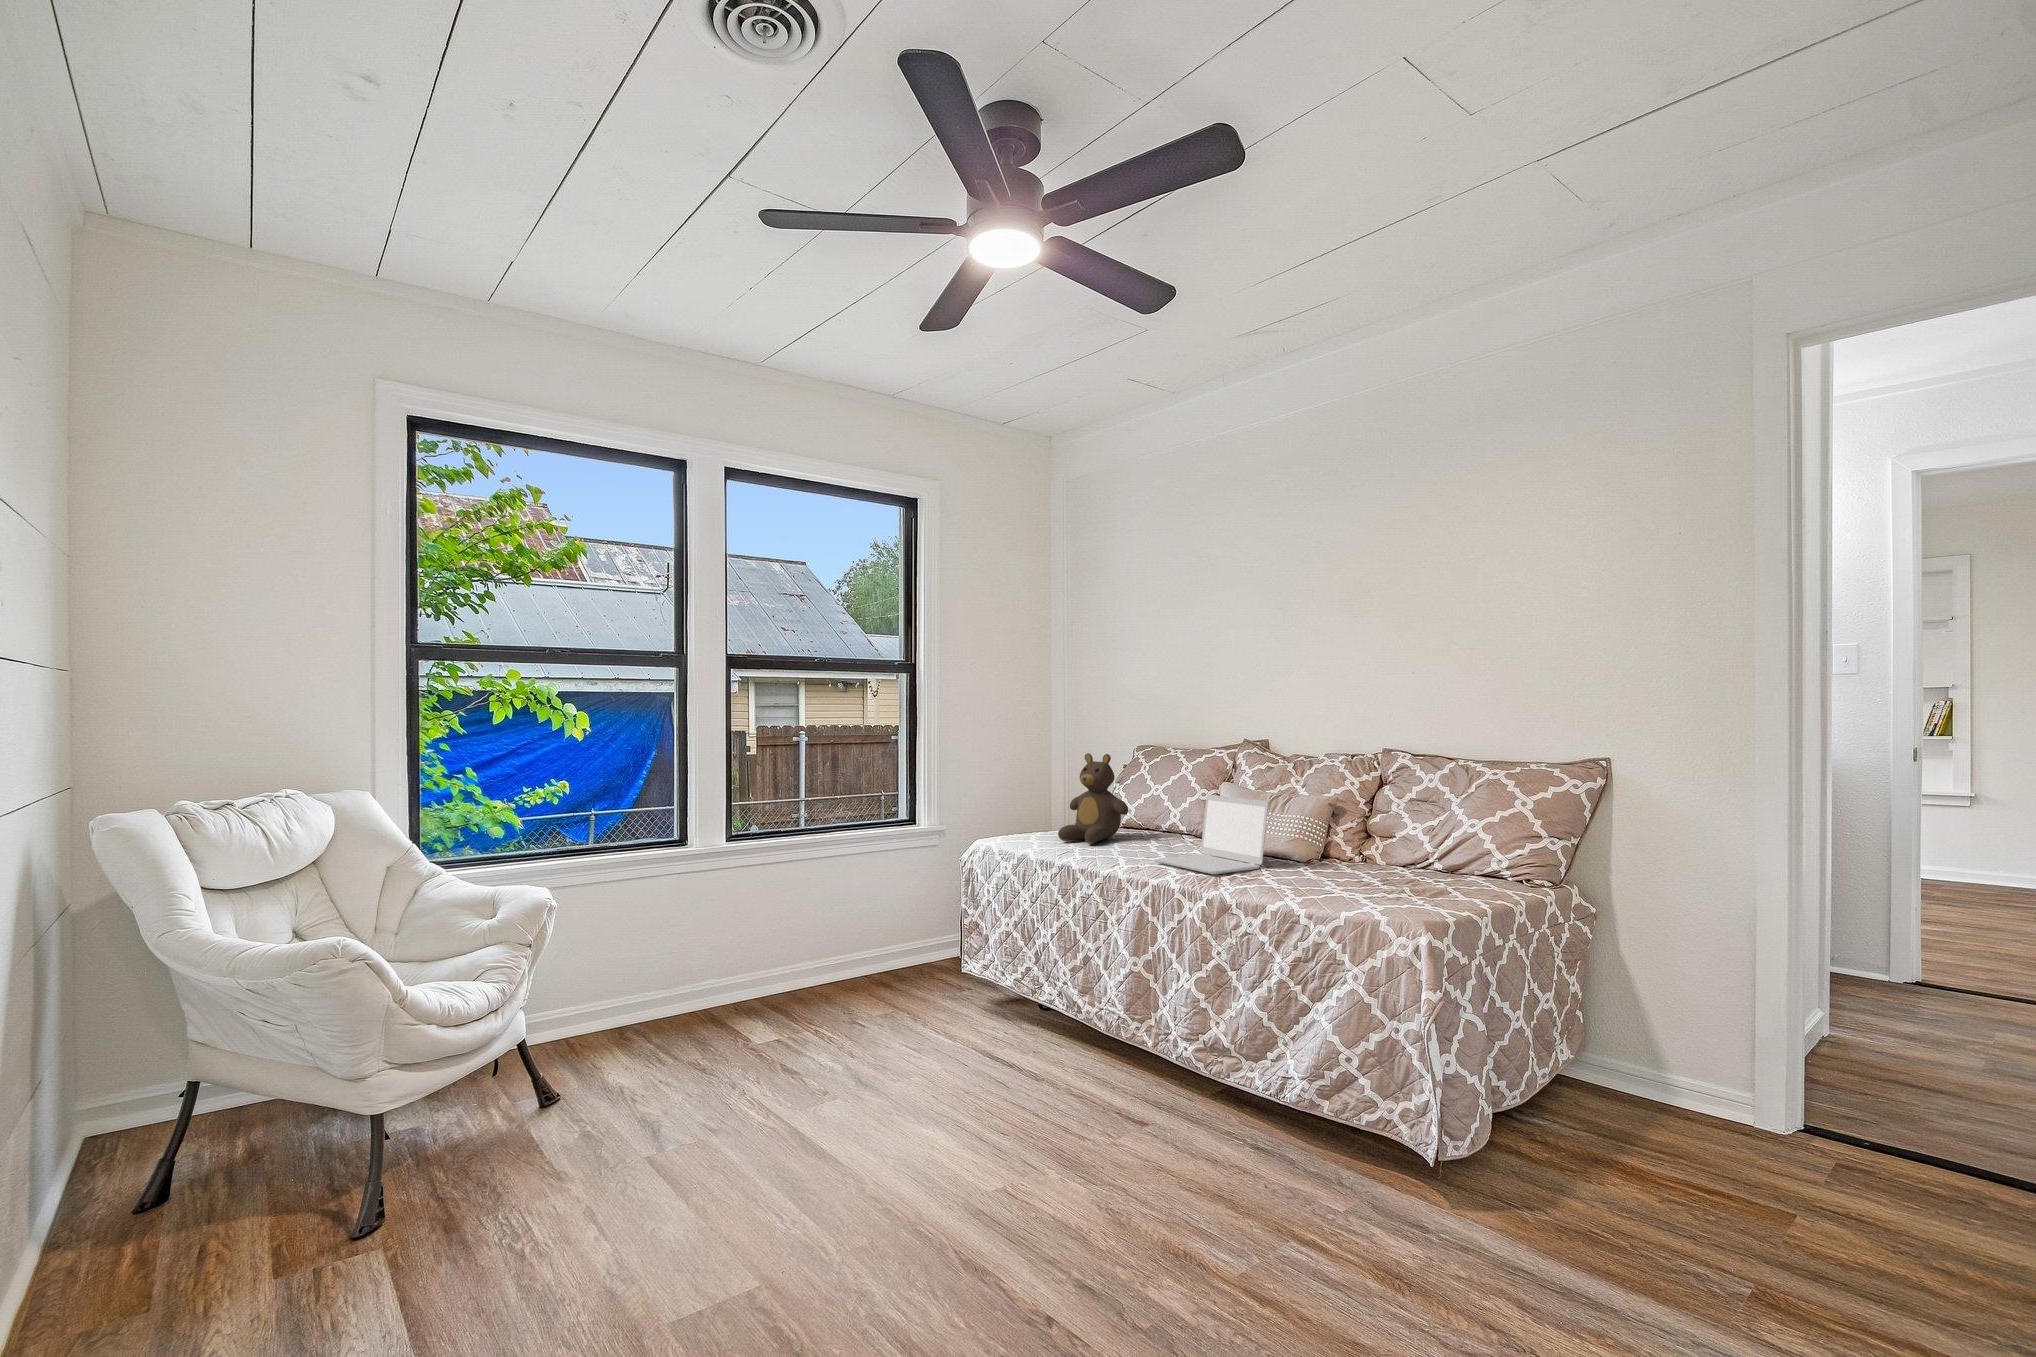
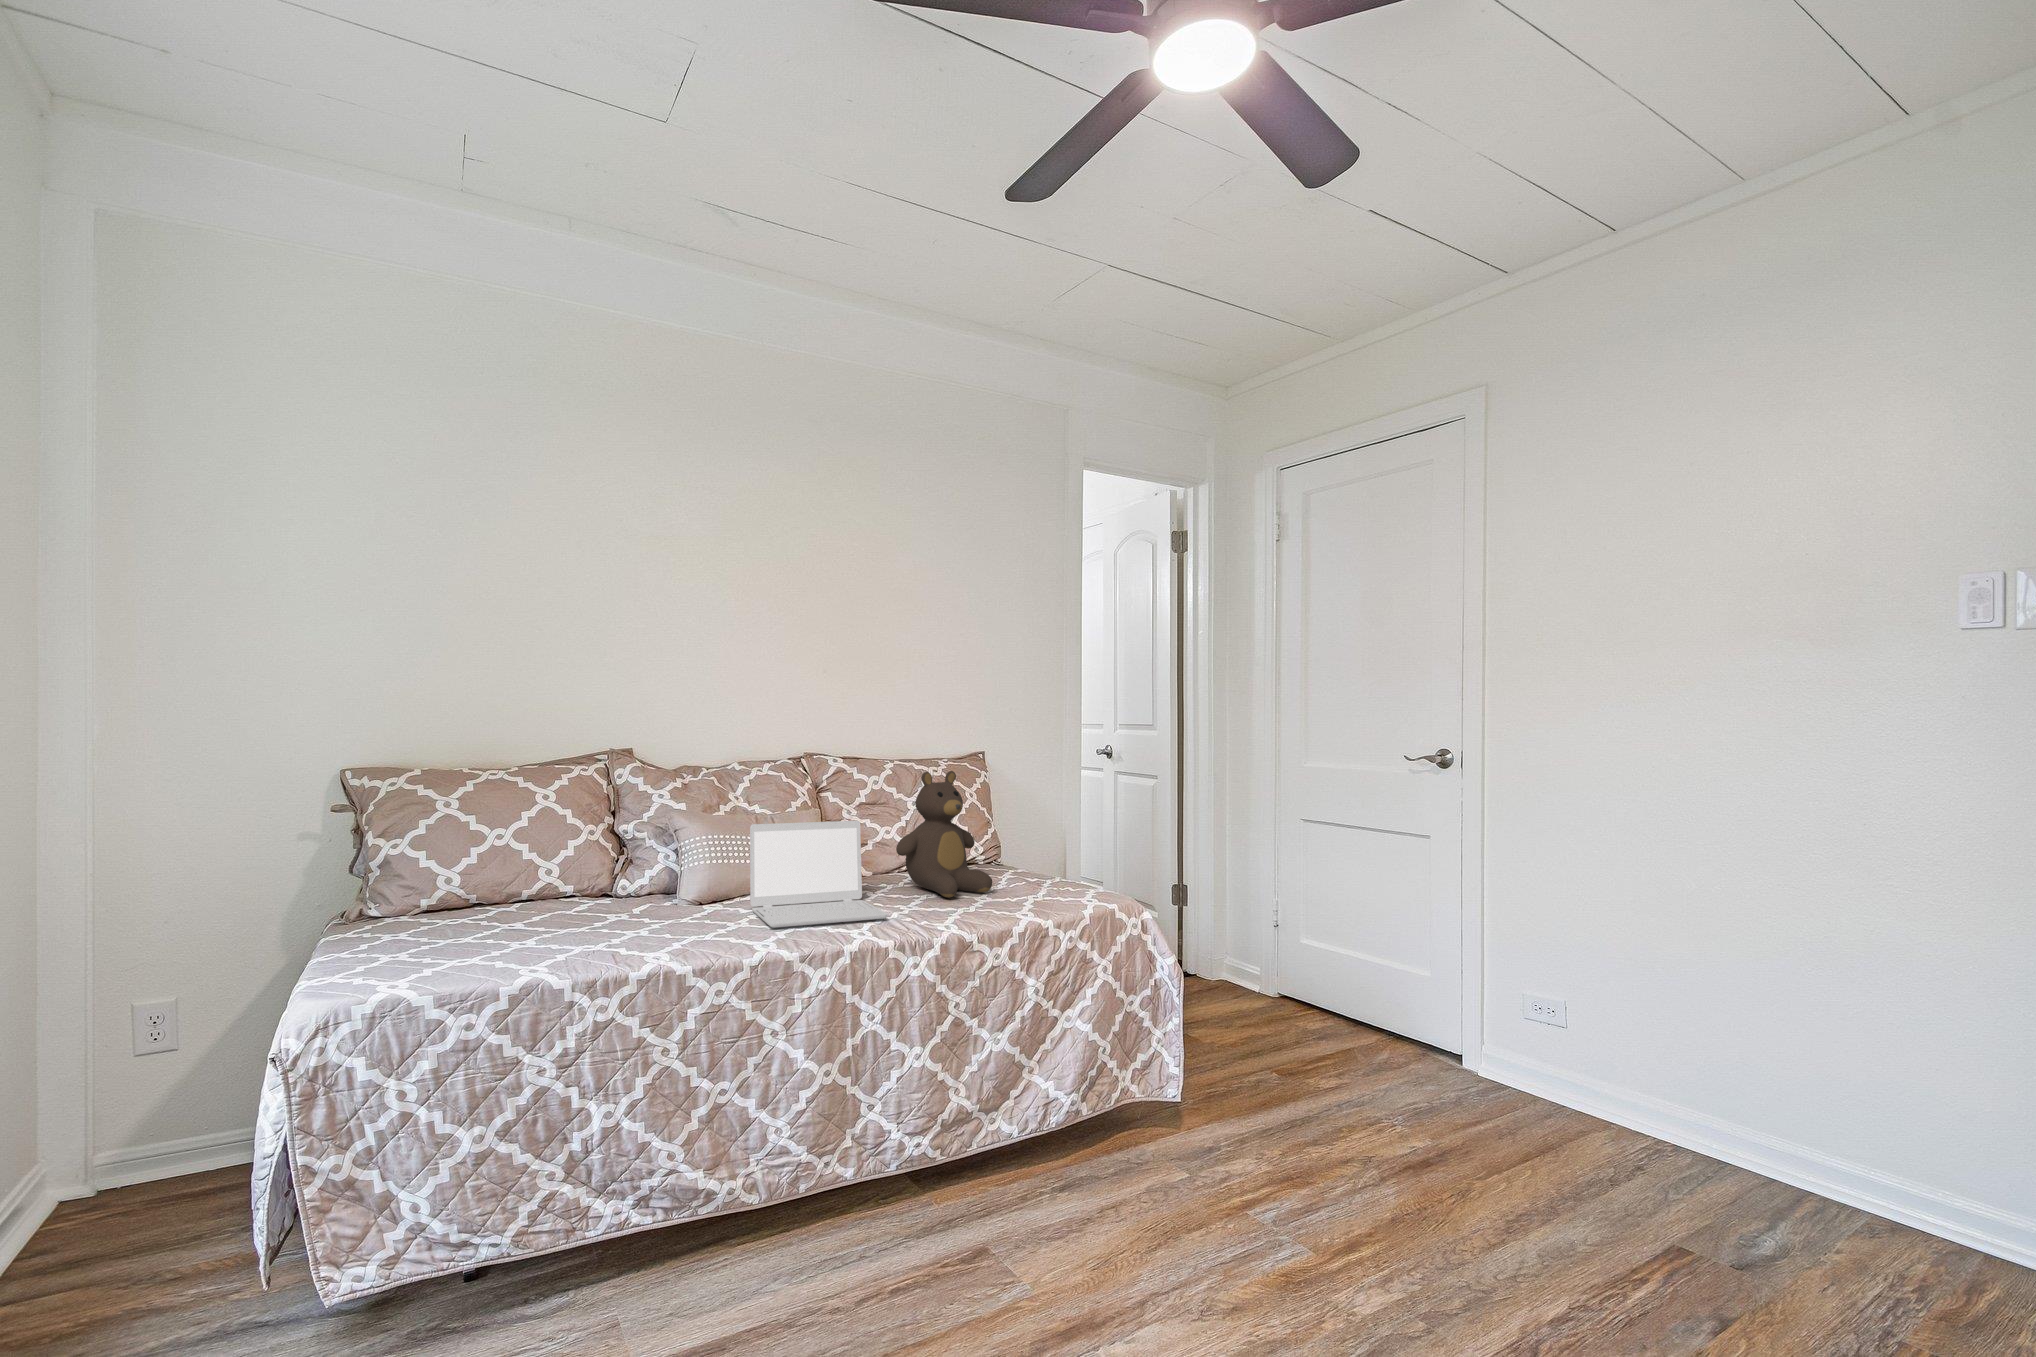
teddy bear: present [1058,753,1128,844] -> present [896,771,992,898]

